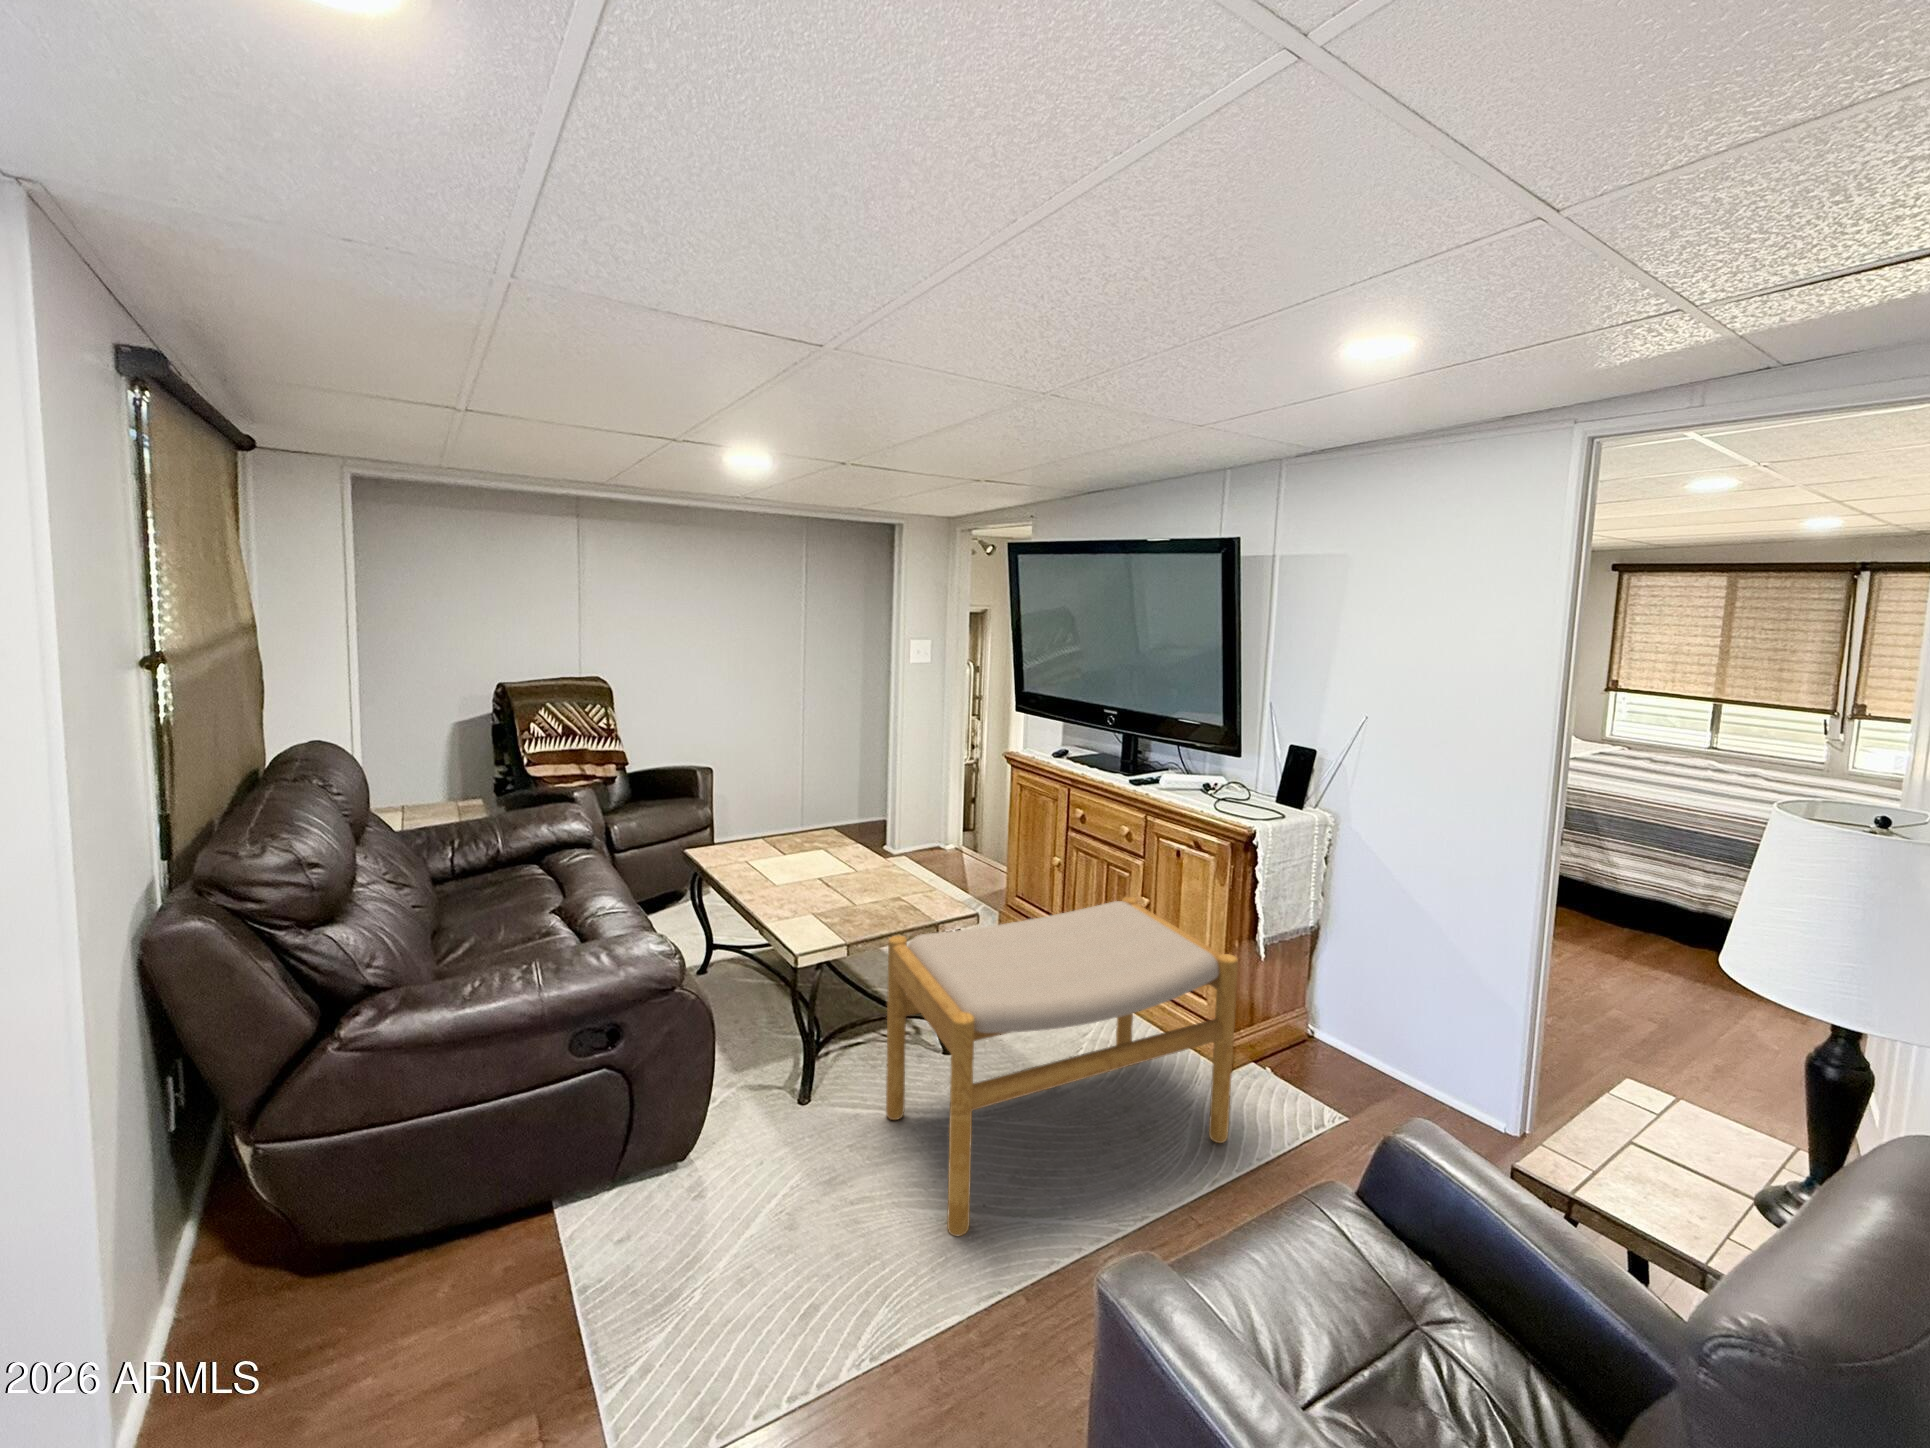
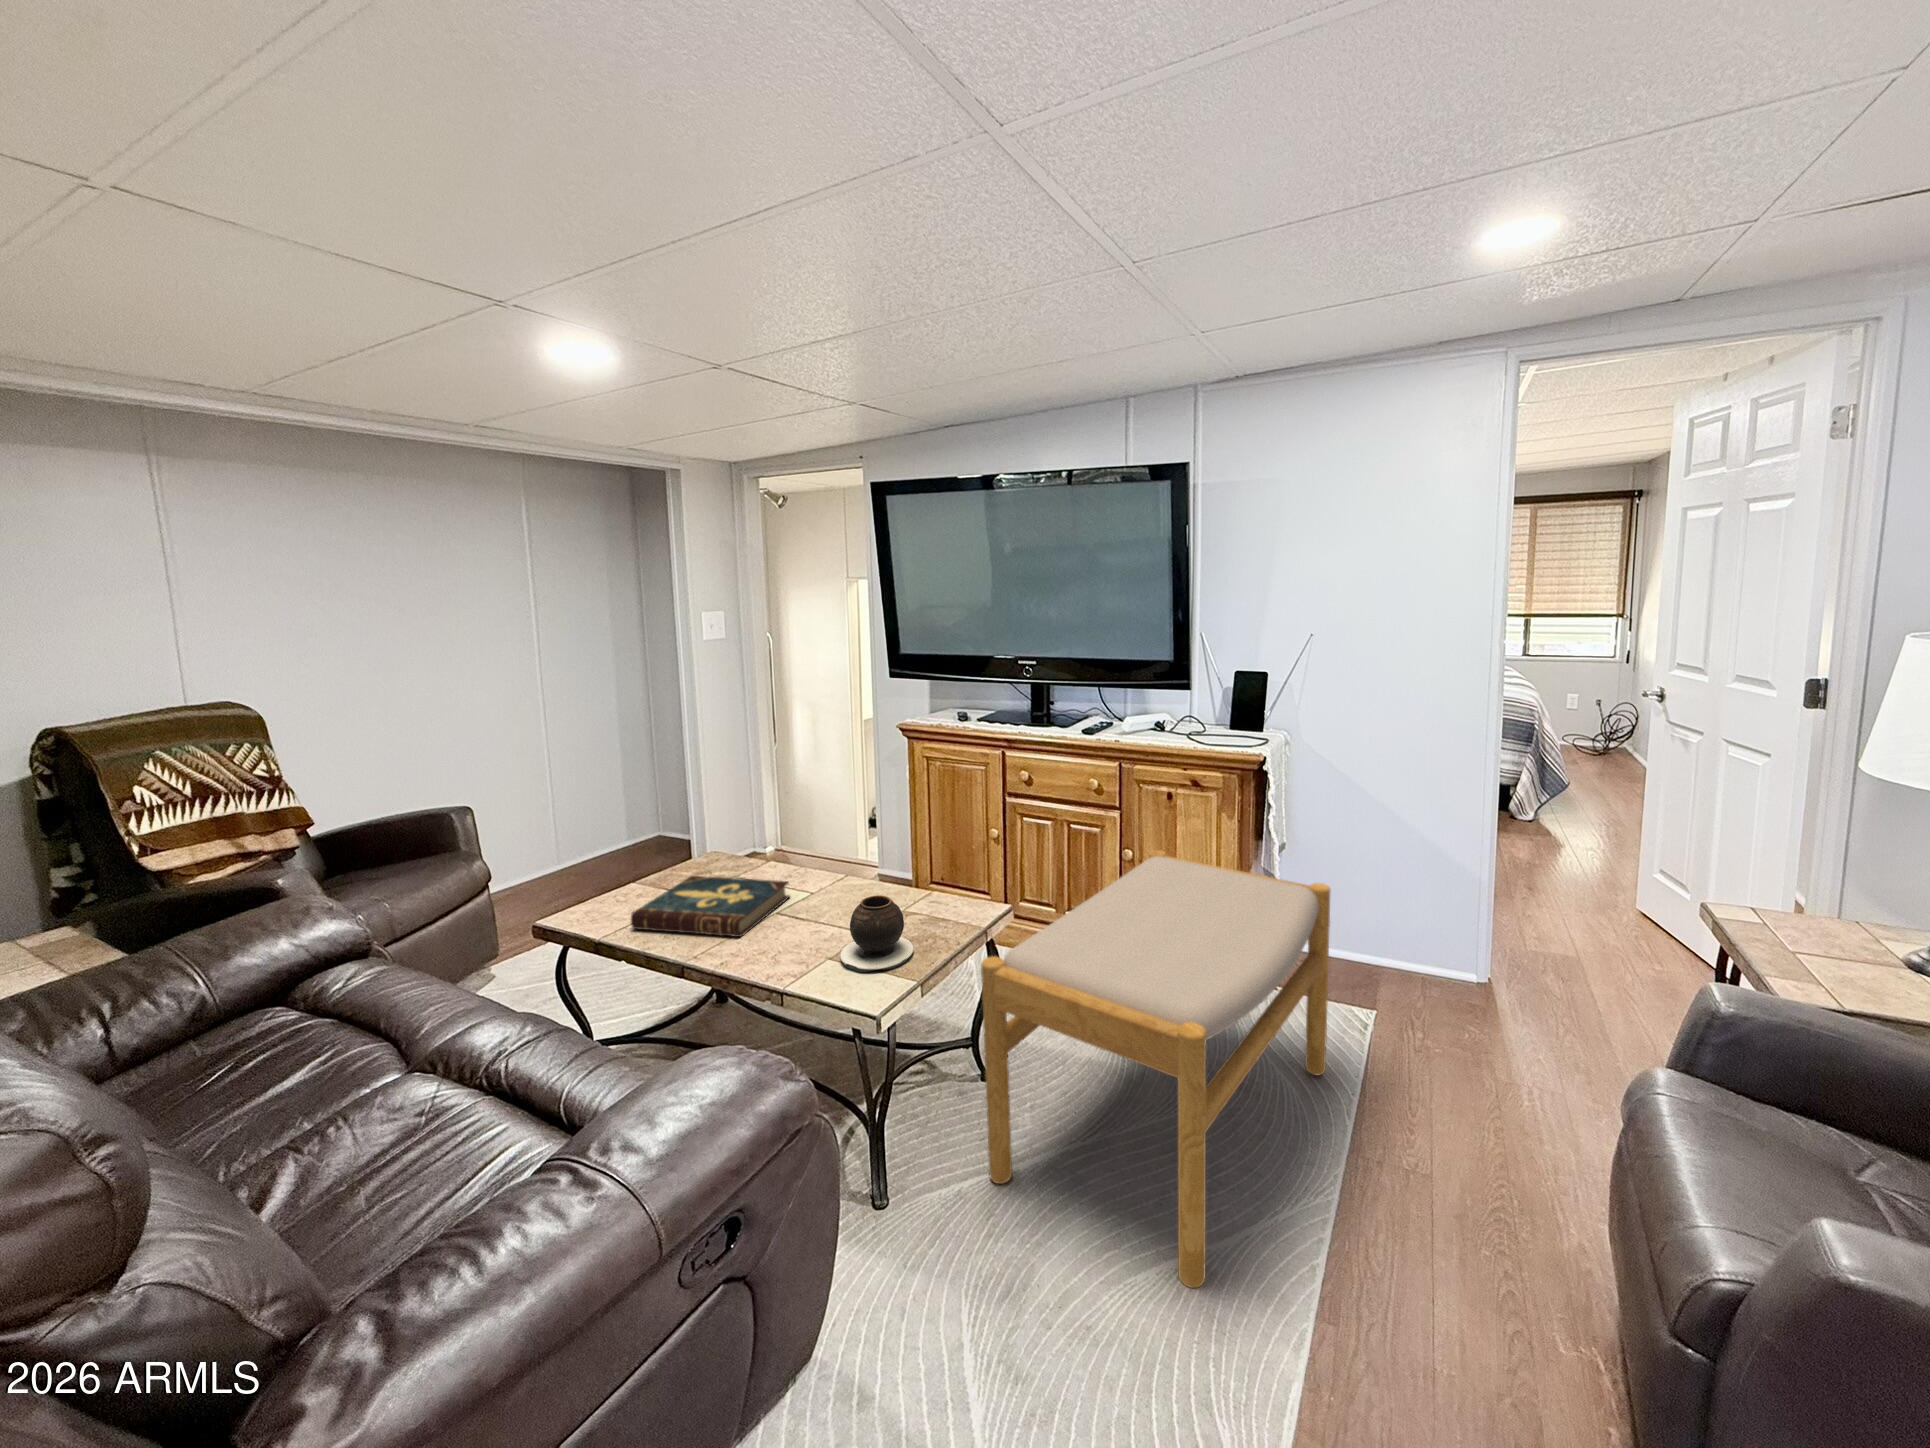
book: none [734,840,844,886] -> present [631,876,789,937]
vase: none [819,873,874,929] -> present [840,895,913,972]

